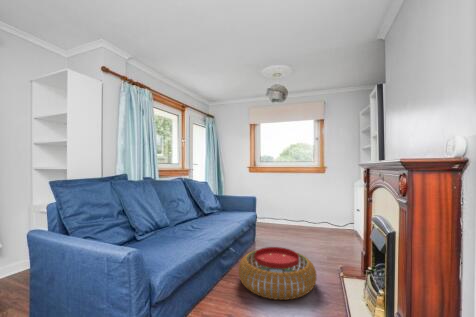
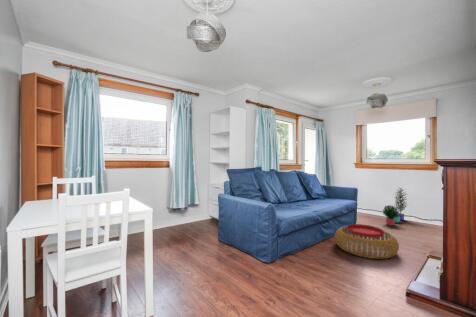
potted plant: none [281,192,302,237] -> present [383,188,406,226]

